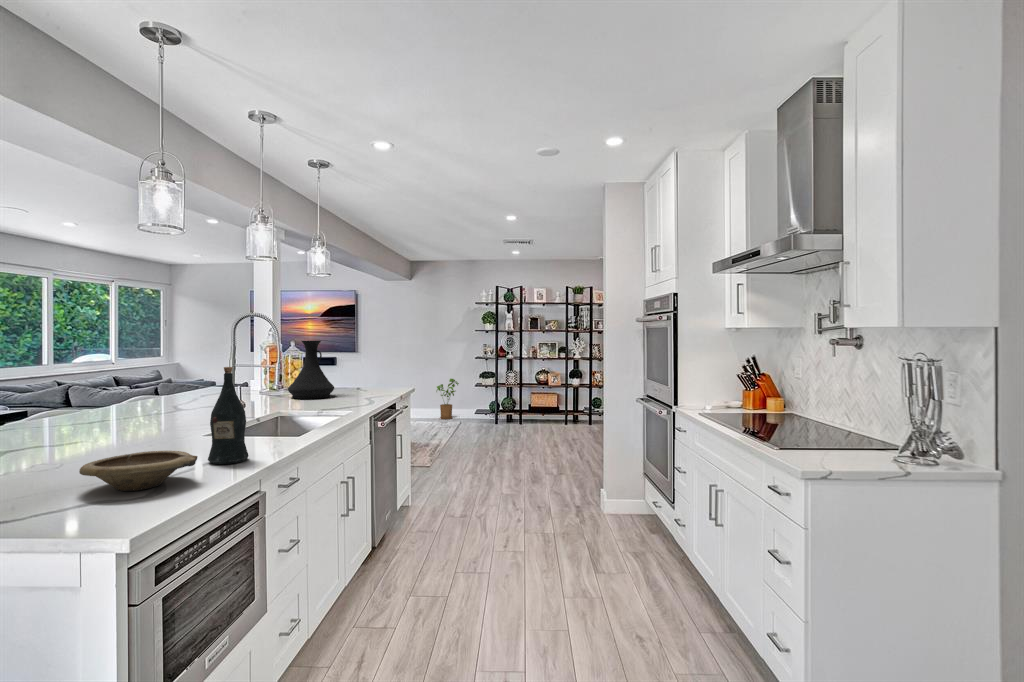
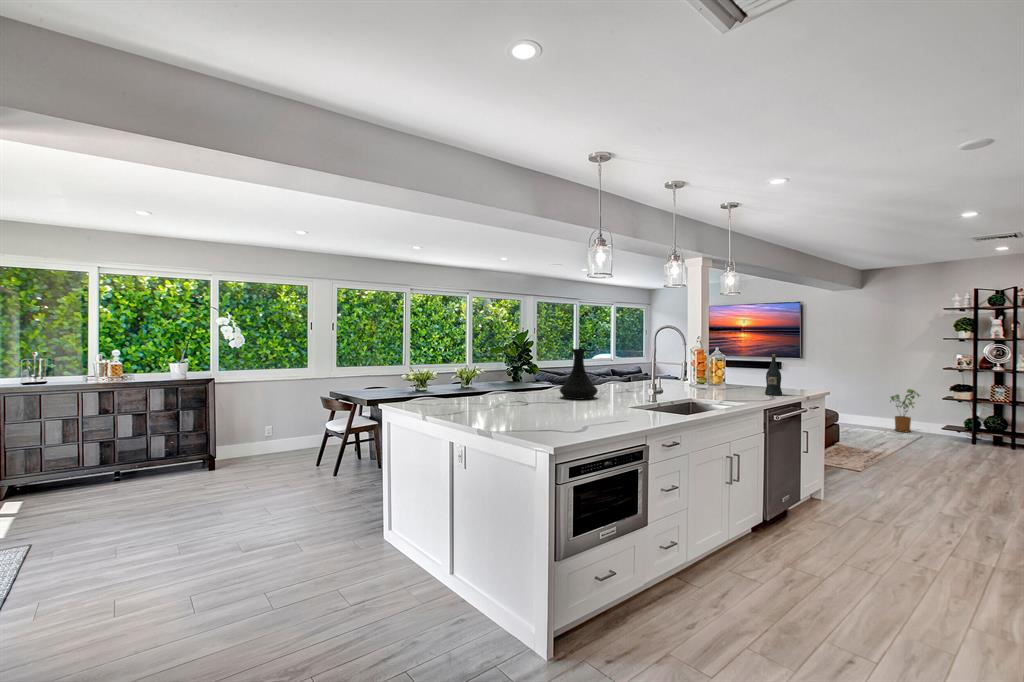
vase: present [288,341,334,399] -> present [560,349,598,399]
wine bottle: present [208,367,249,464] -> present [765,354,782,395]
bowl: present [79,451,198,491] -> none [556,409,610,428]

